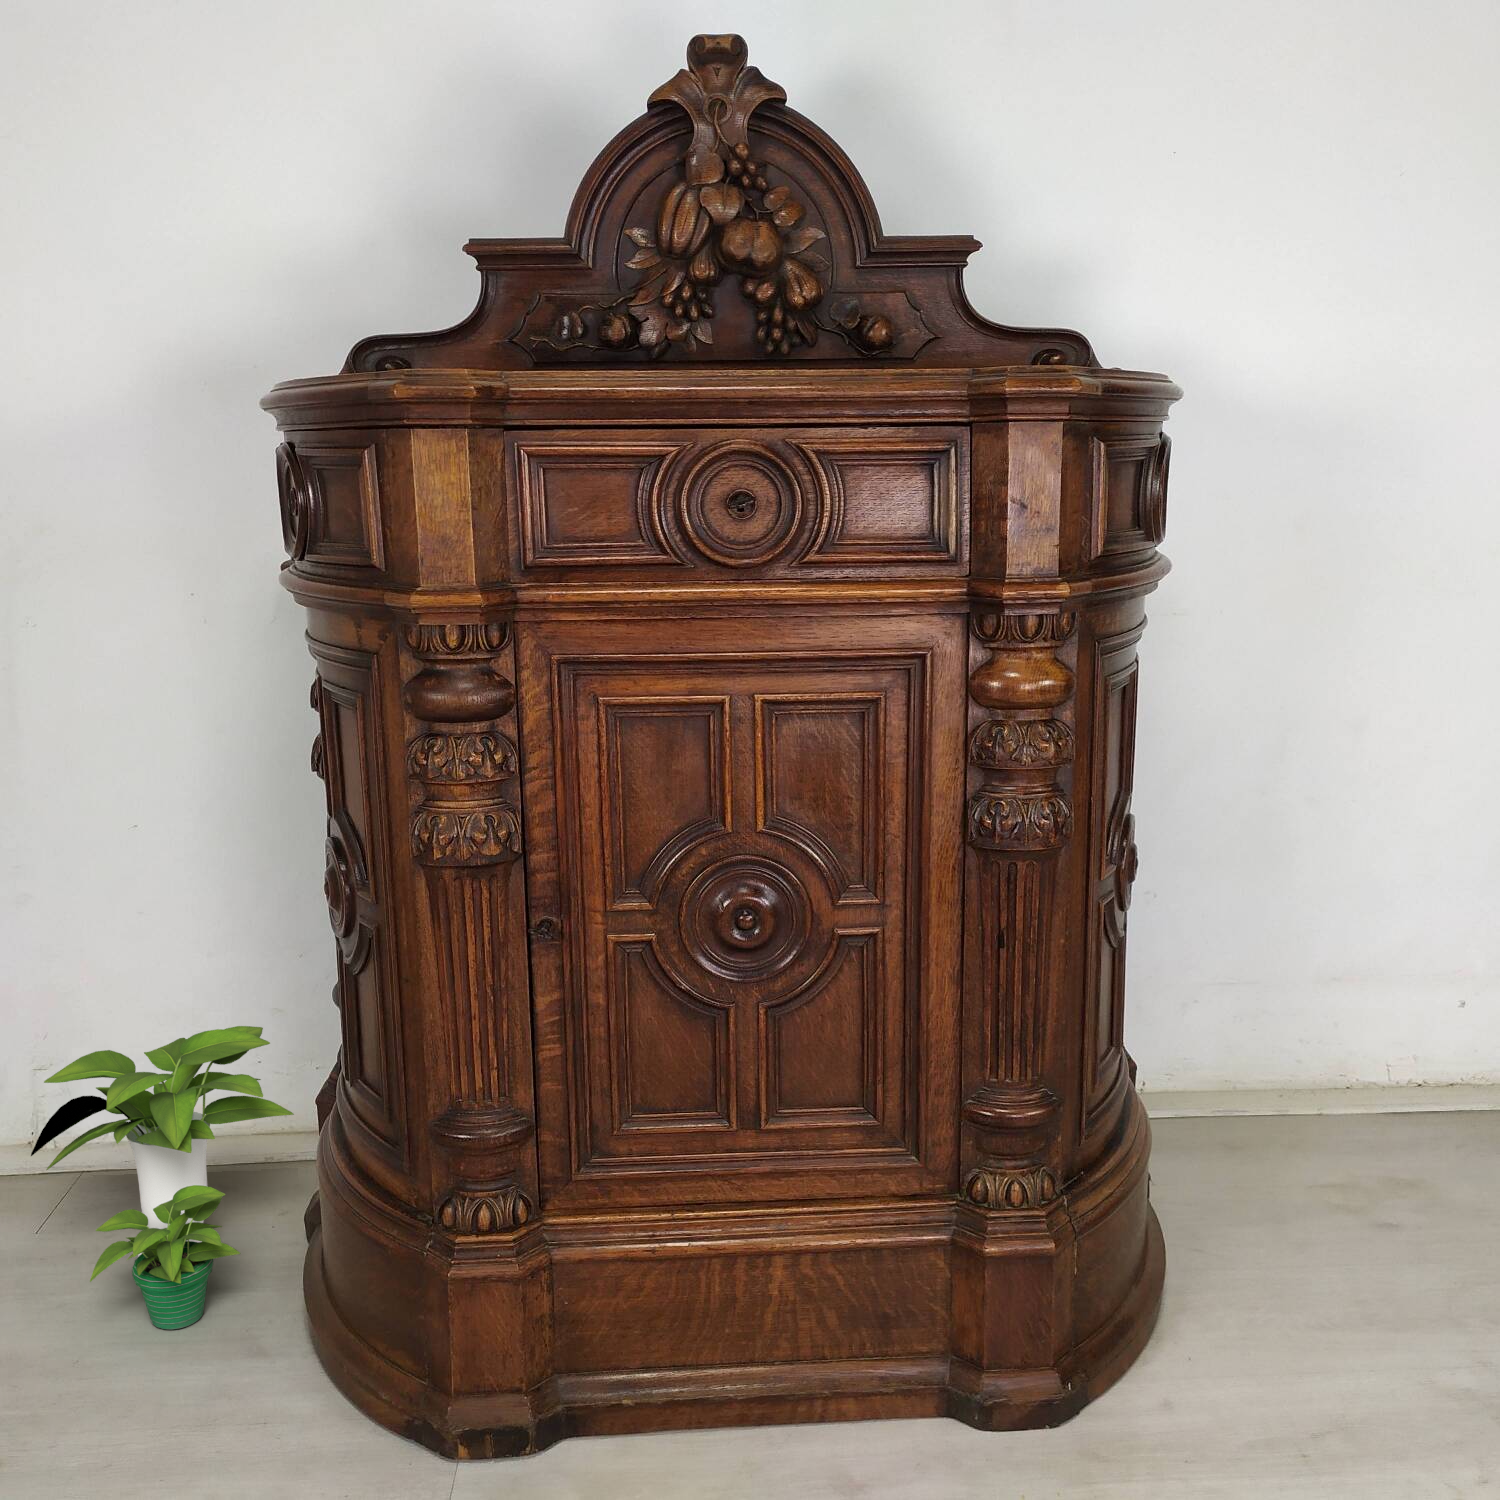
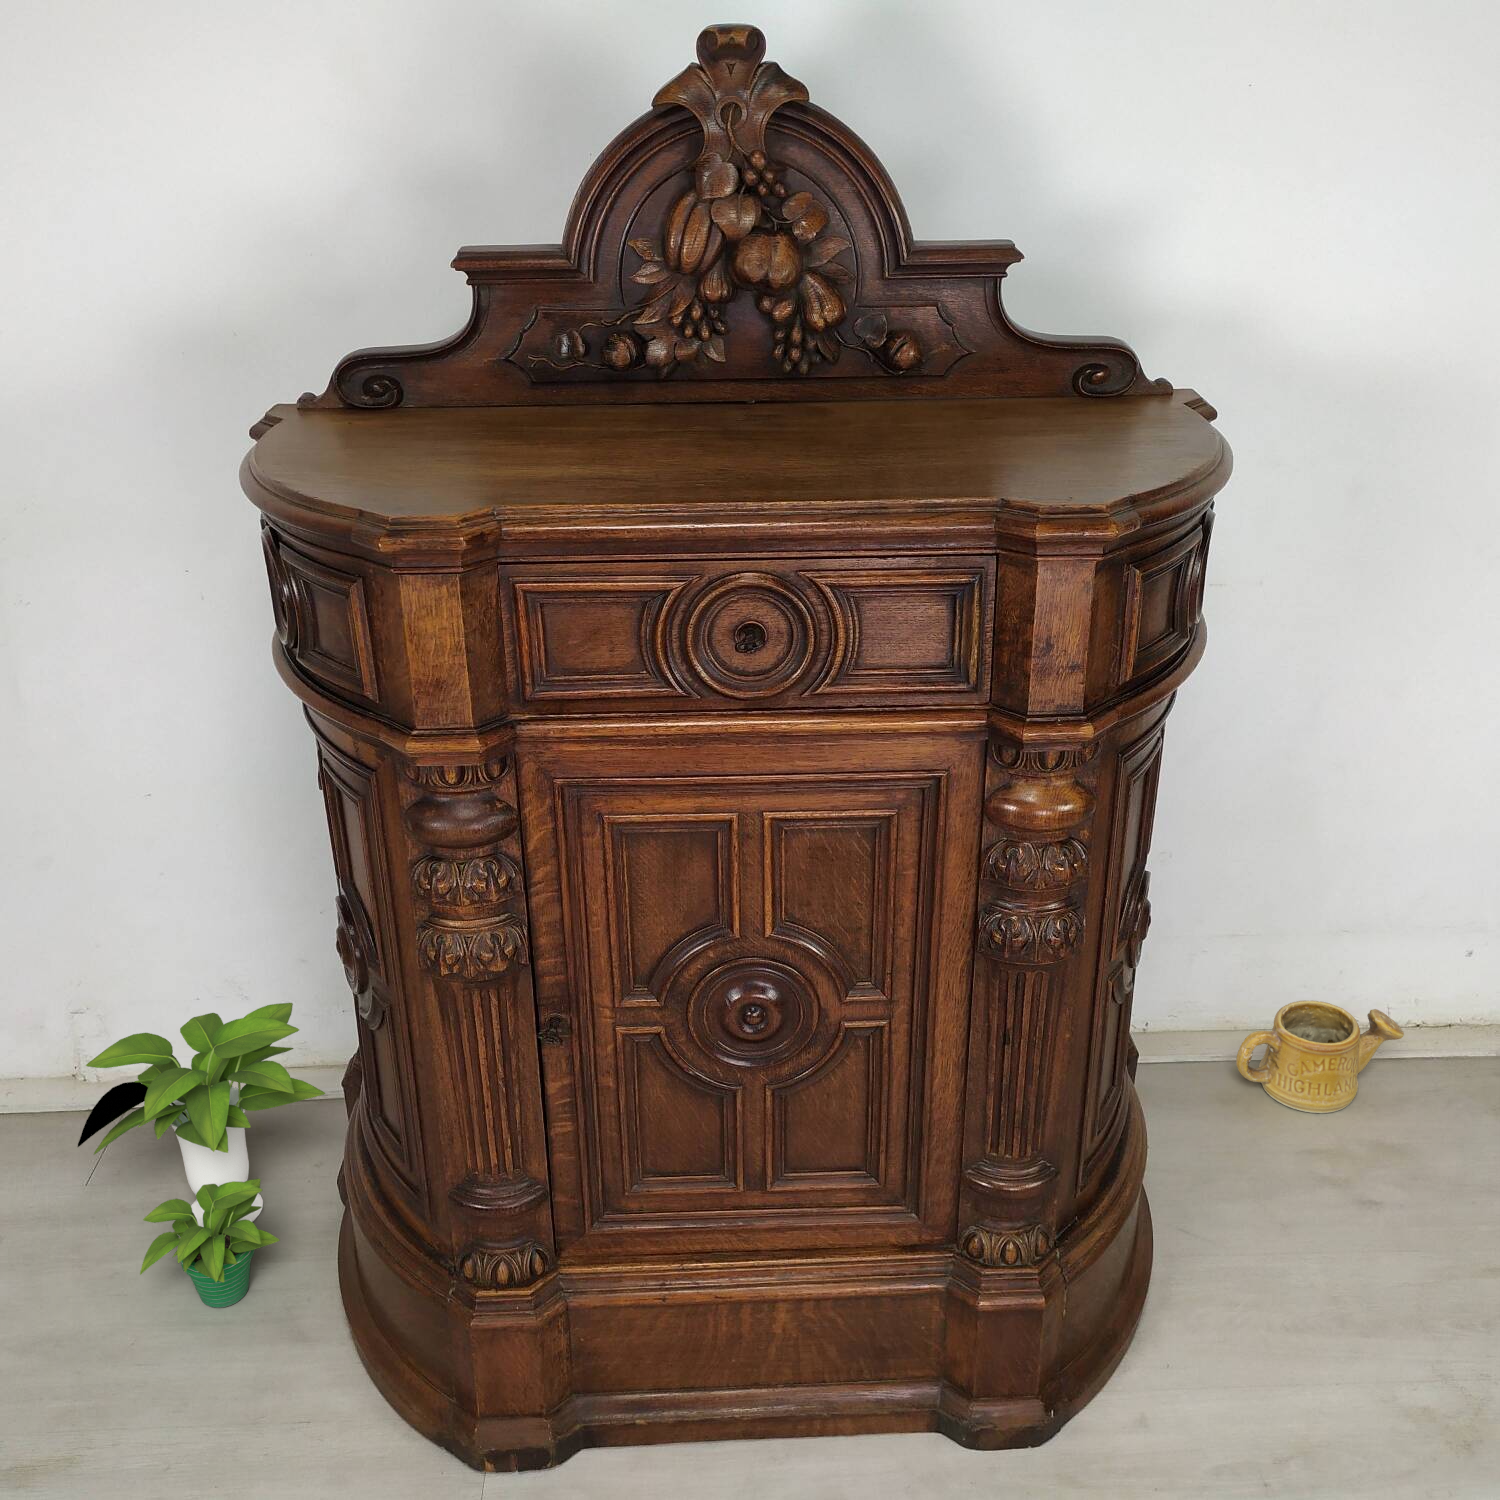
watering can: none [1244,1047,1415,1158] -> present [1236,1001,1404,1113]

